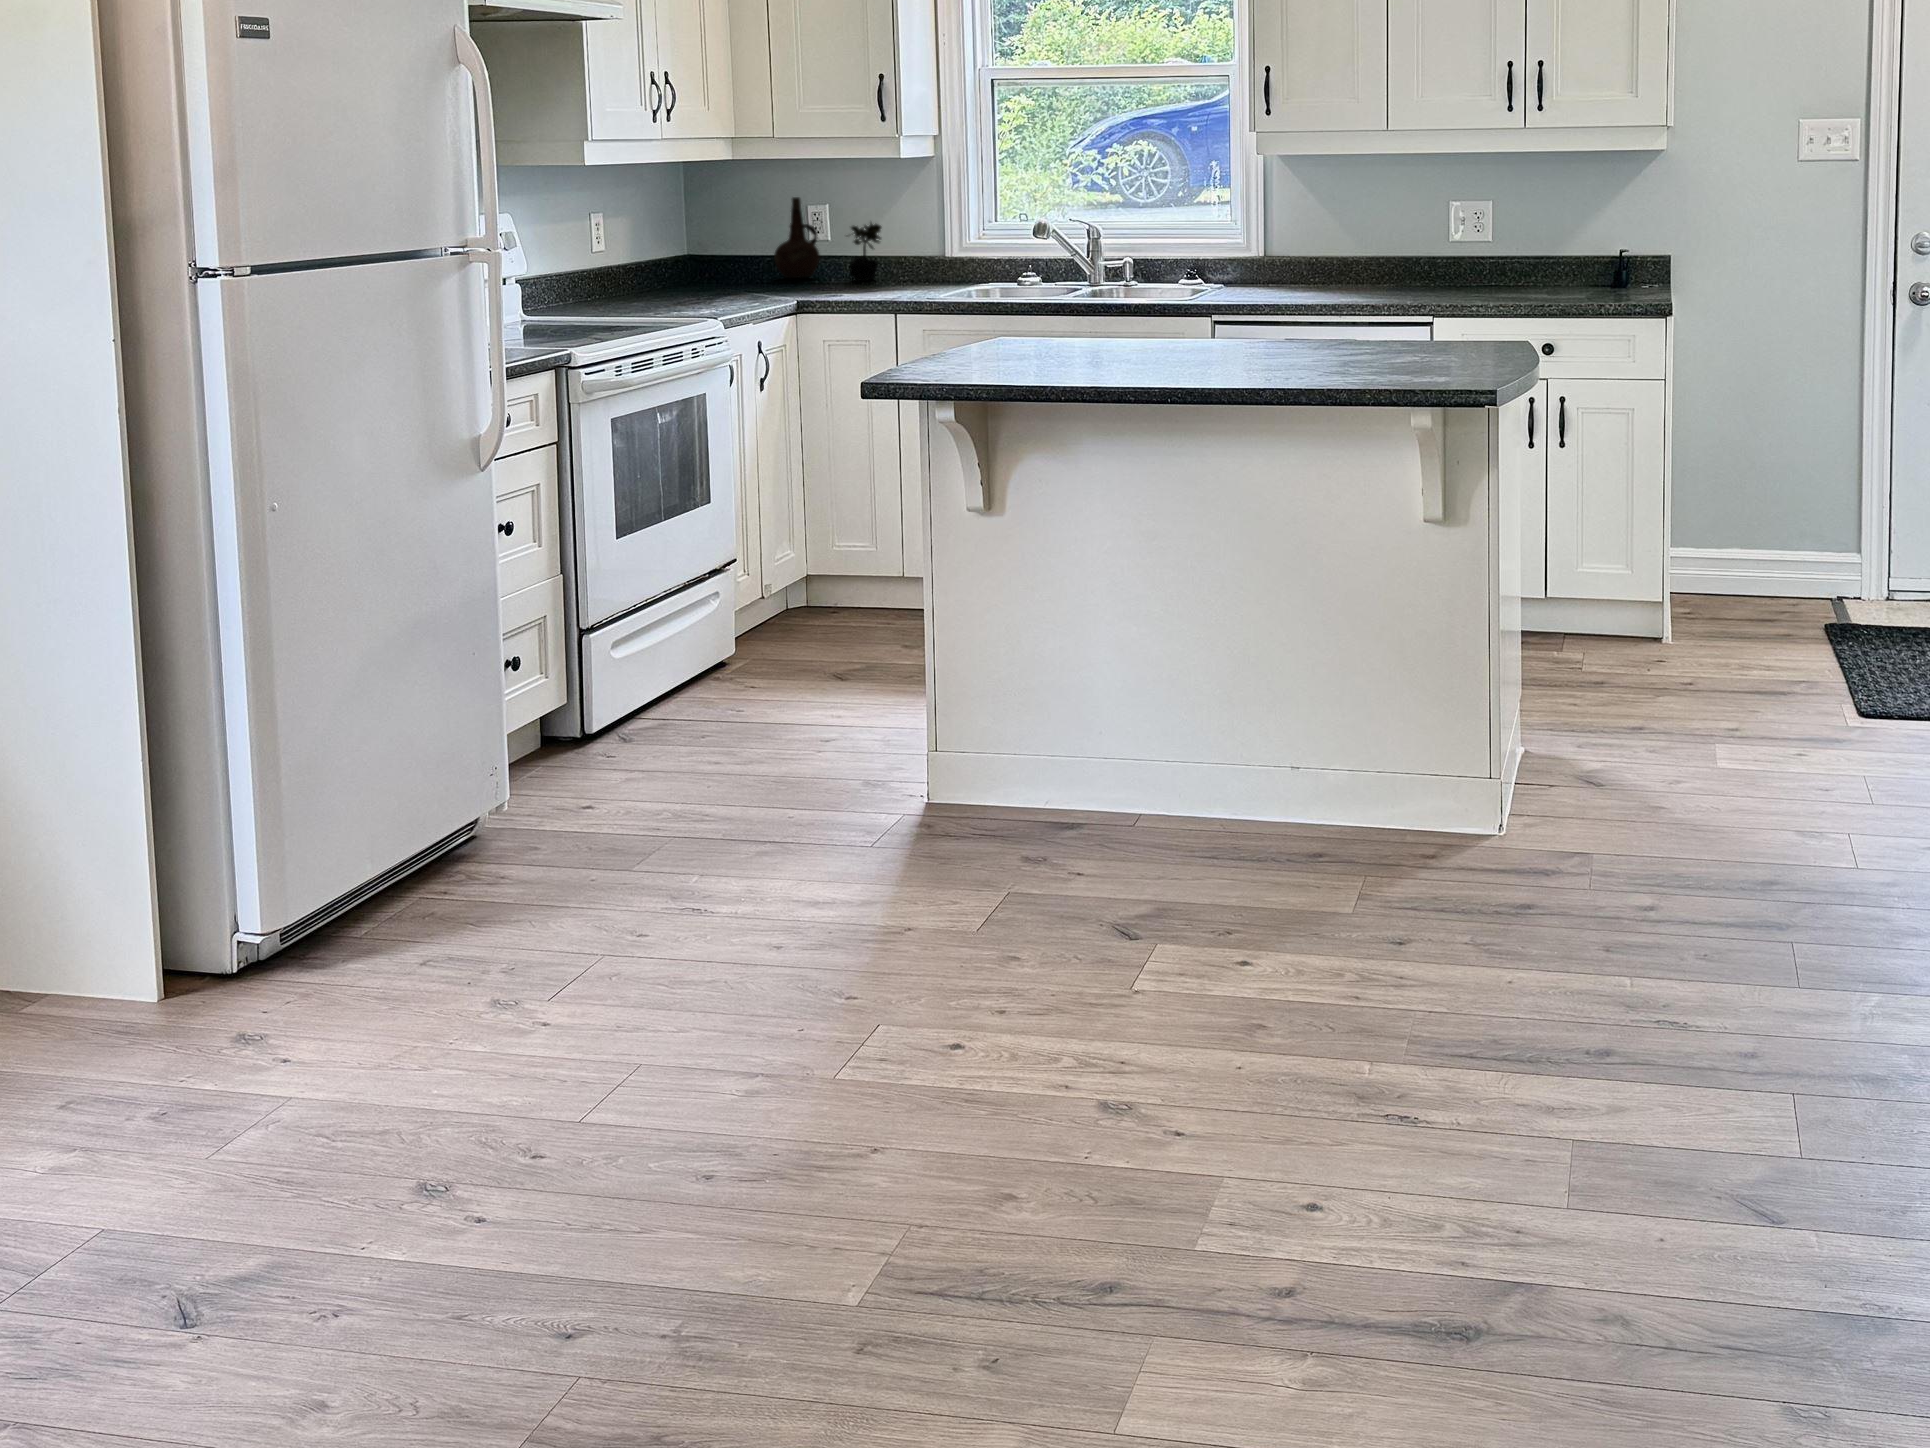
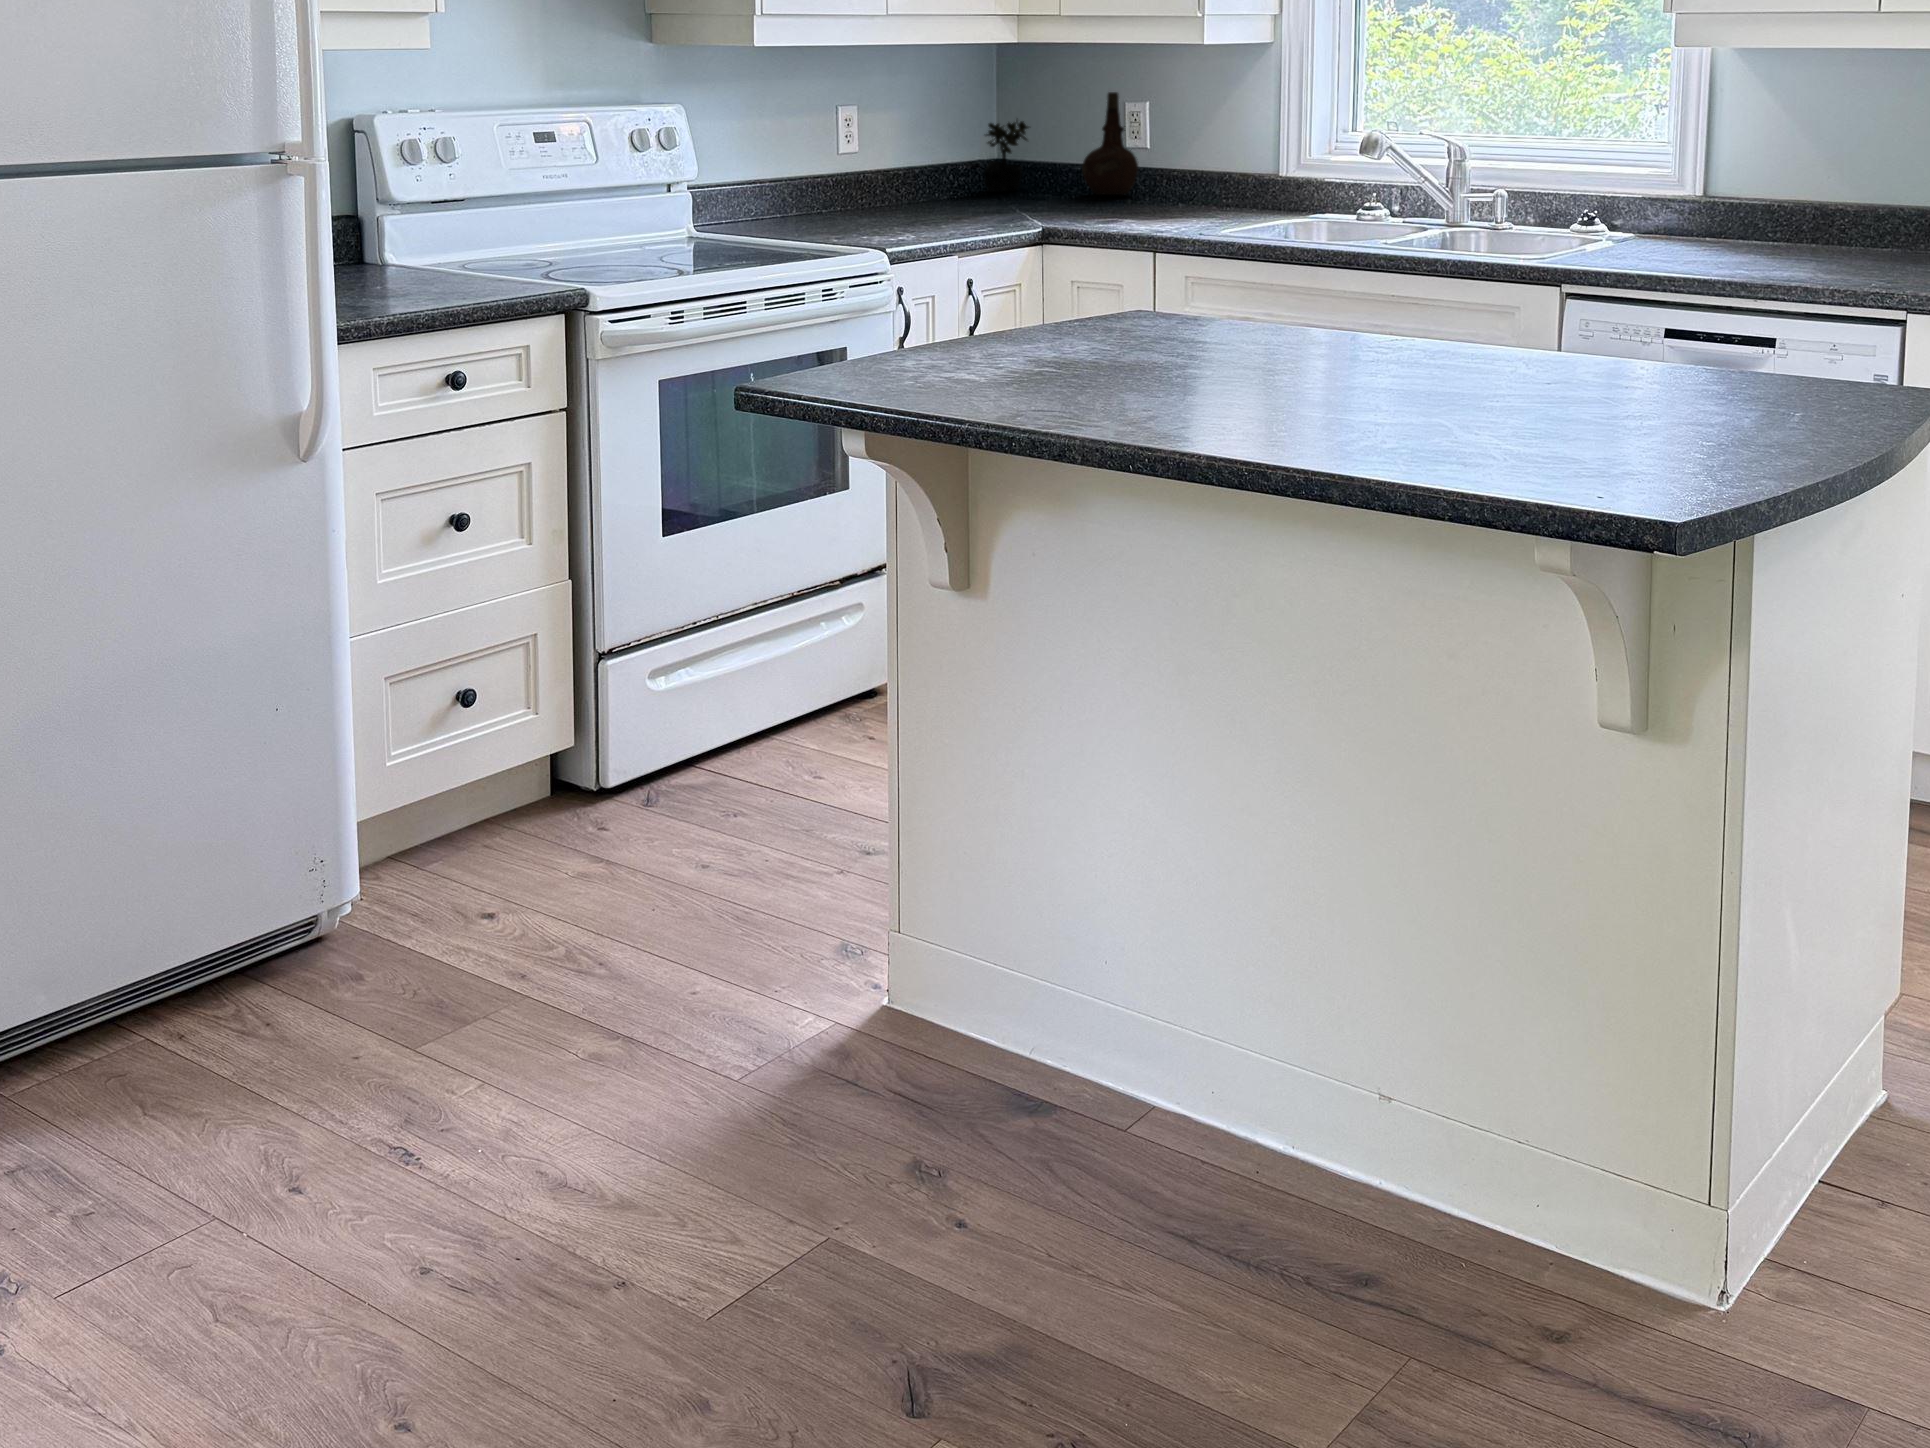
succulent plant: present [850,223,881,281] -> present [984,121,1029,192]

